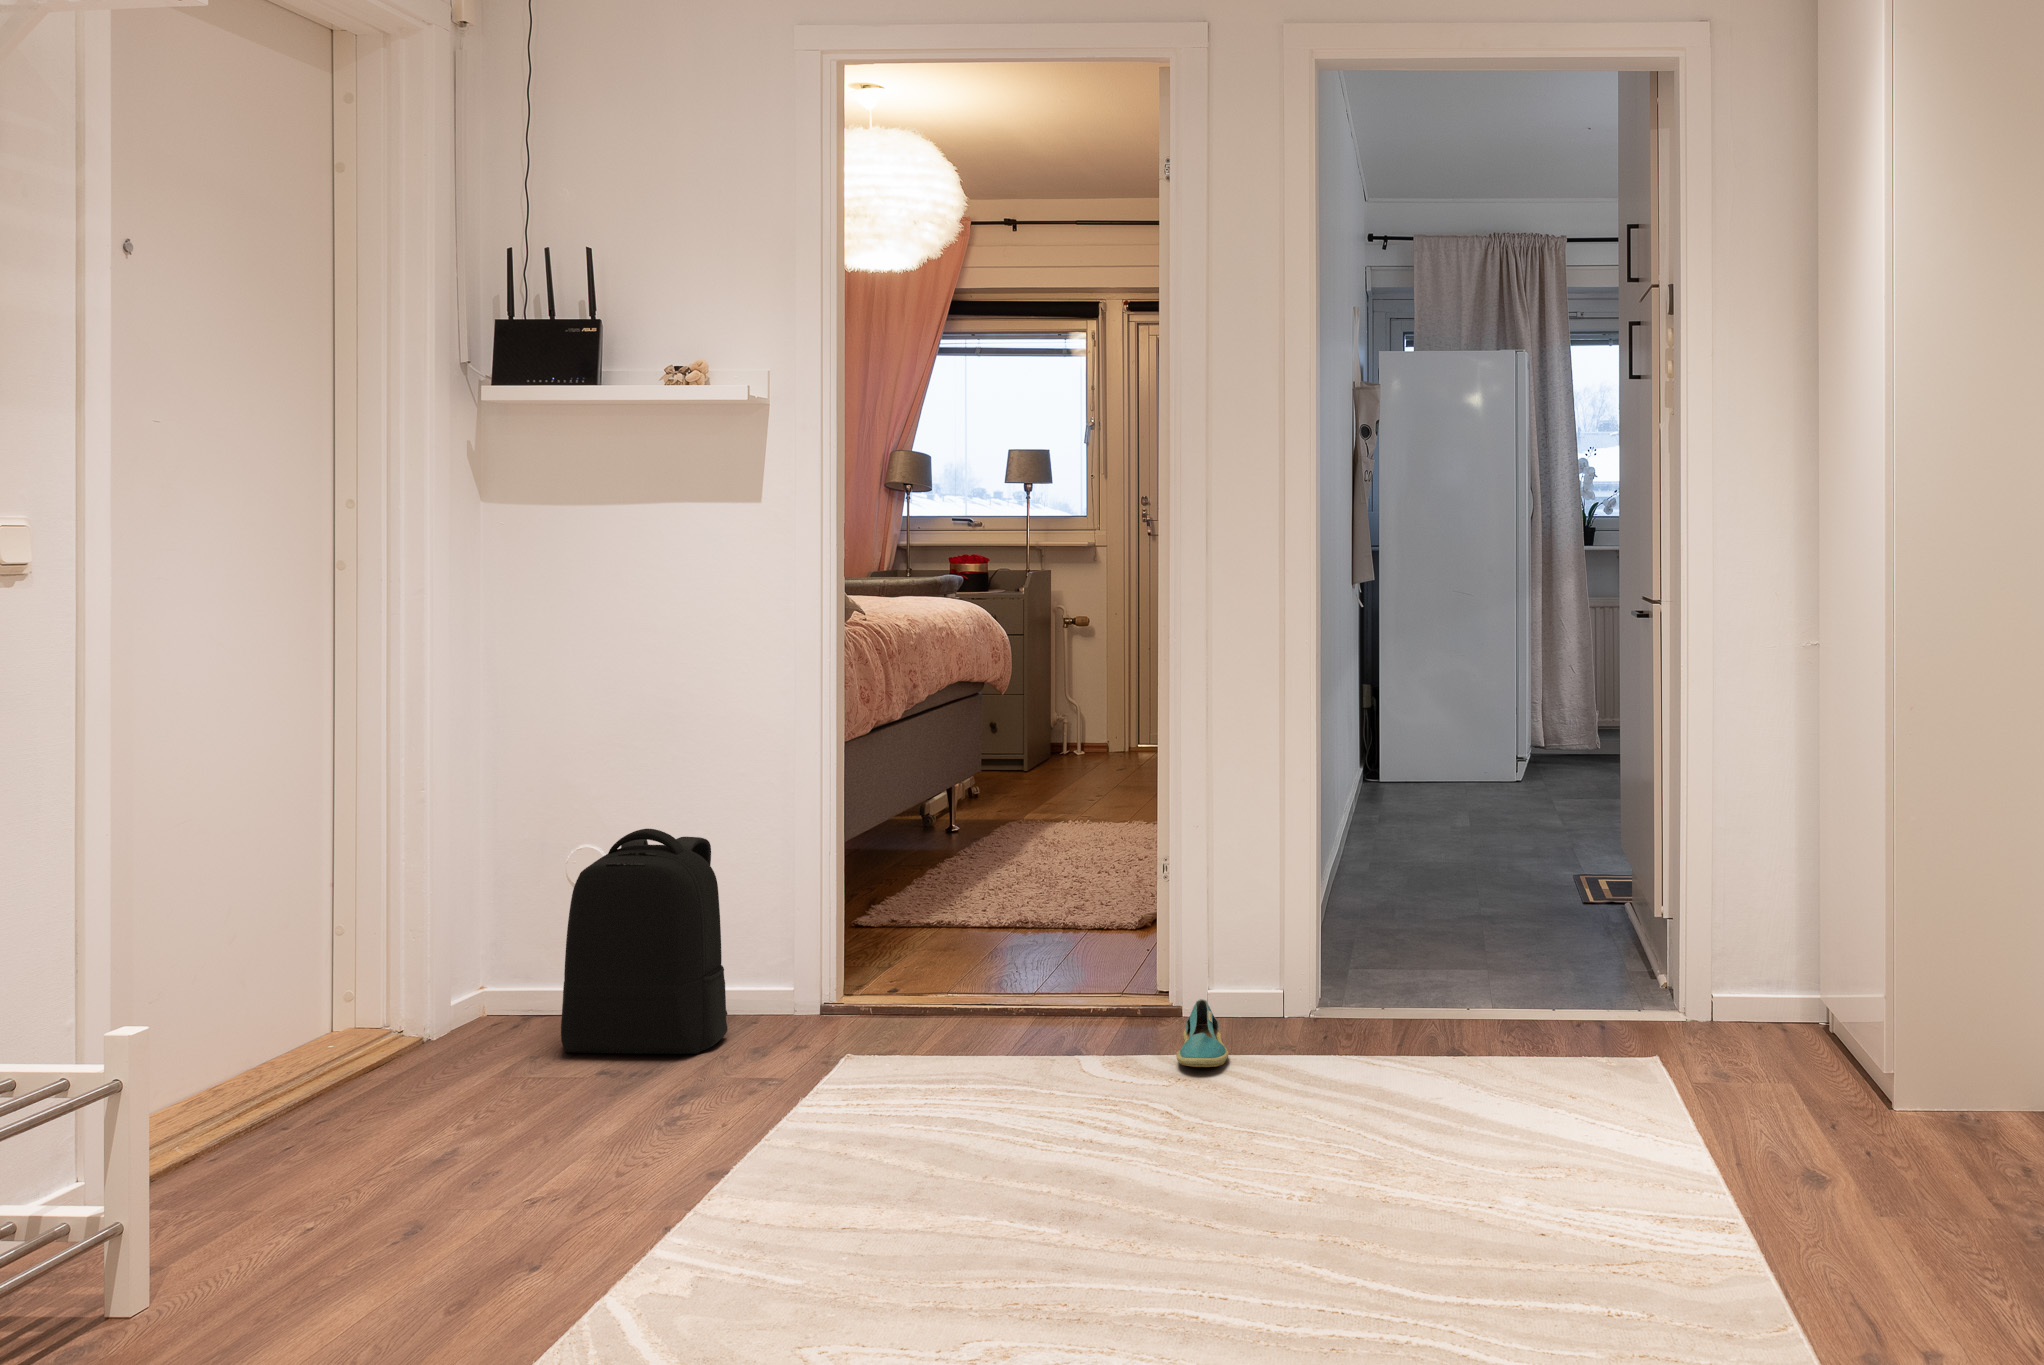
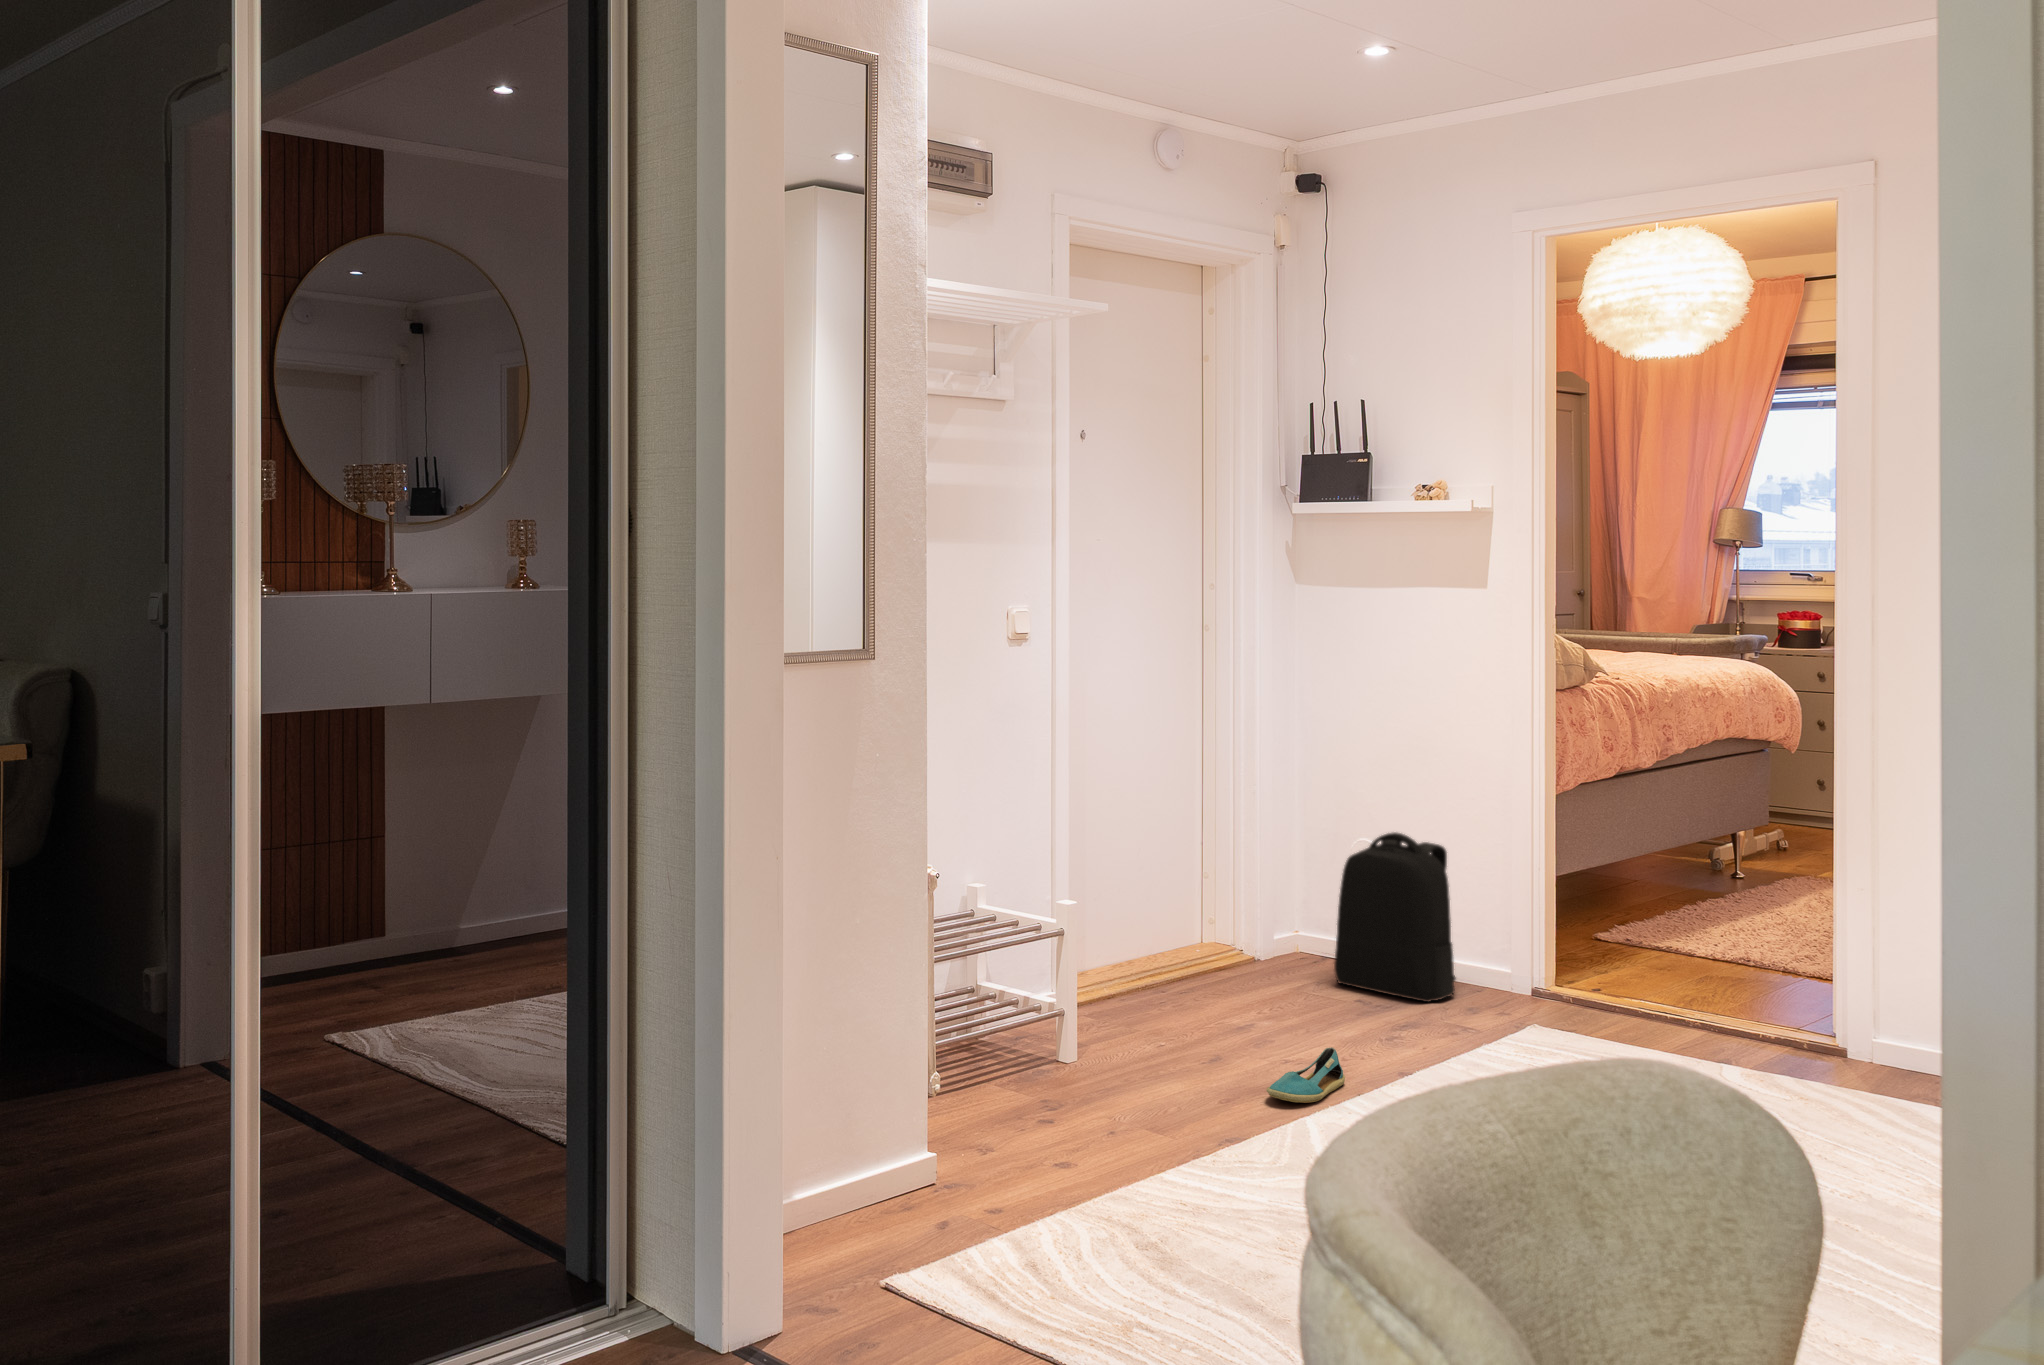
shoe: present [1176,999,1228,1067] -> present [1266,1047,1345,1103]

